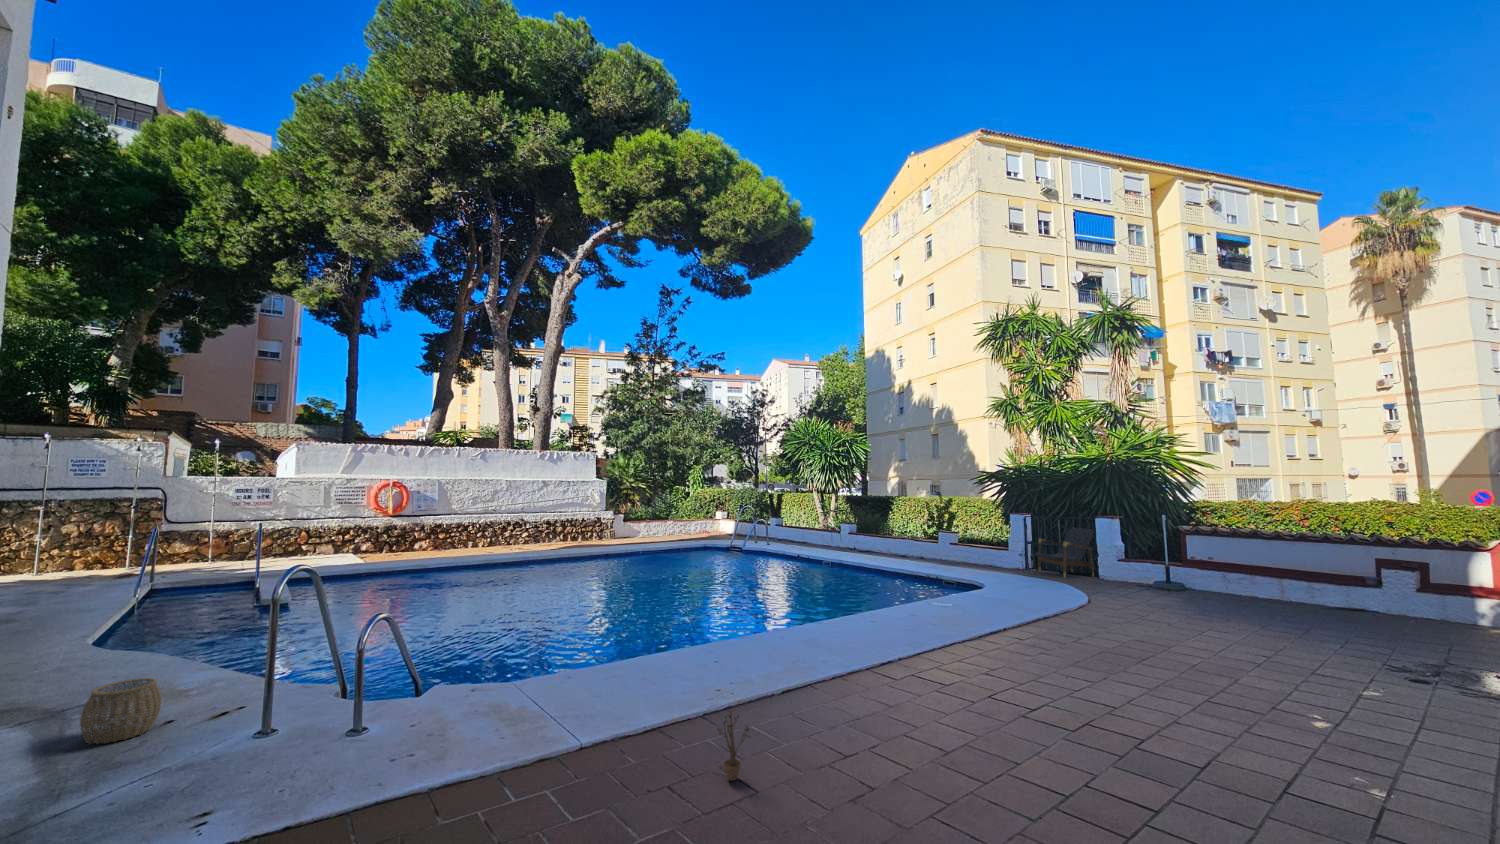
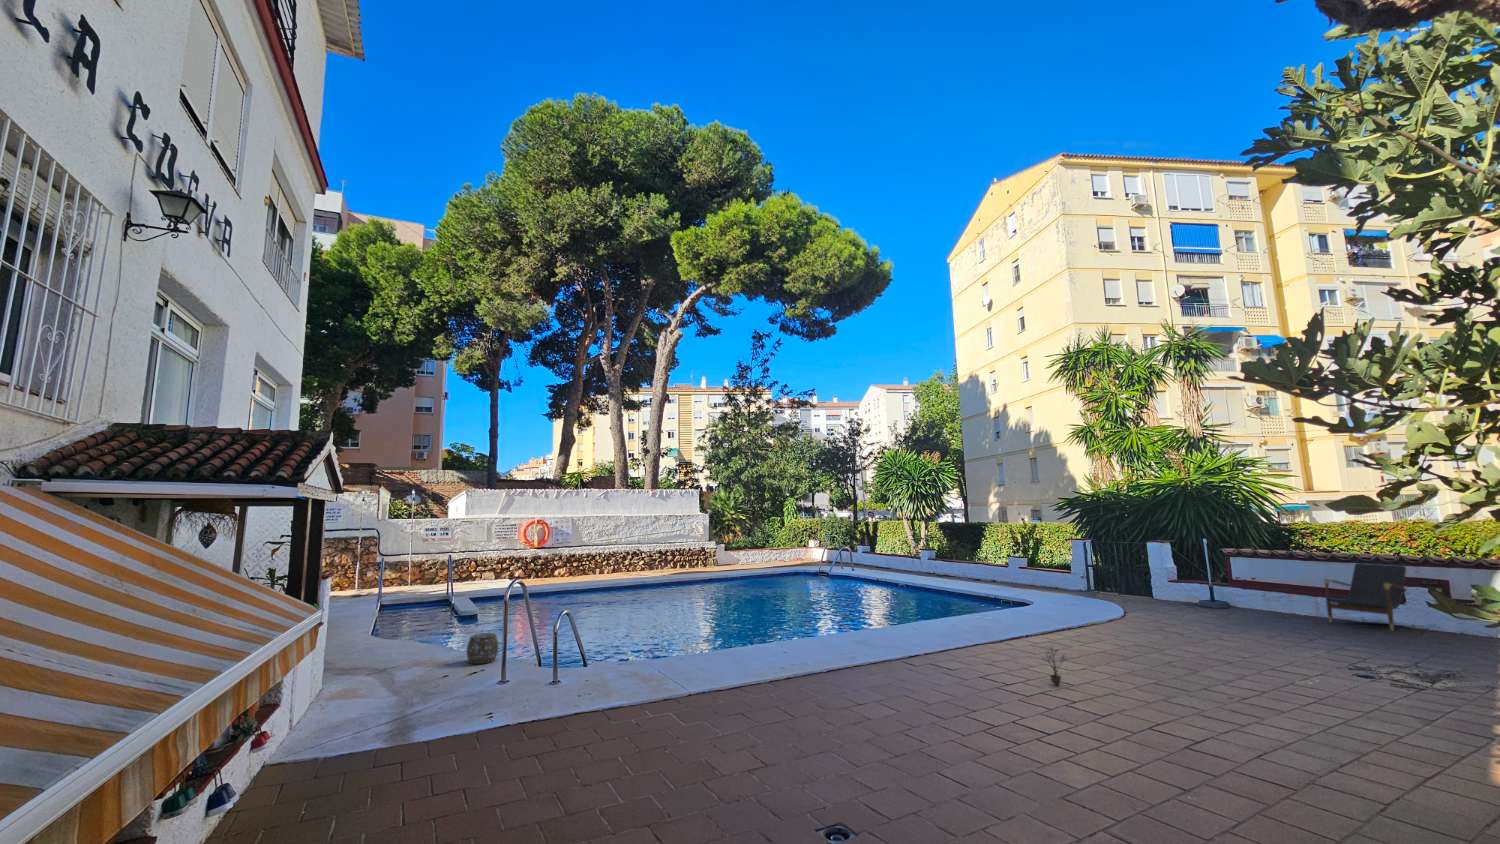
lounge chair: present [1035,528,1094,577] -> present [1324,563,1414,631]
decorative plant: present [715,711,749,781] -> present [1046,649,1064,686]

